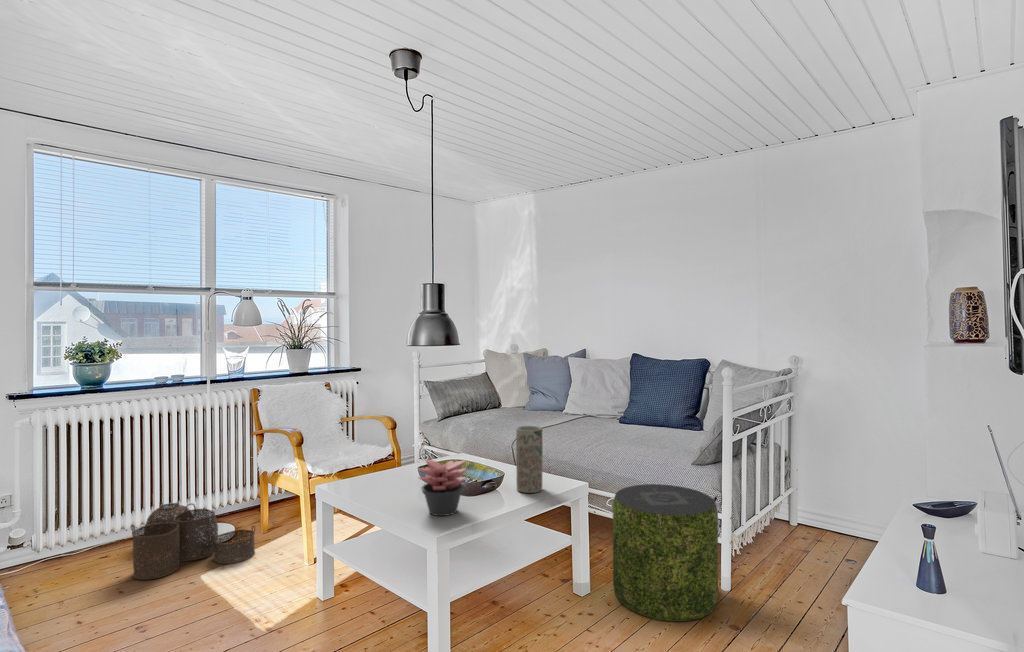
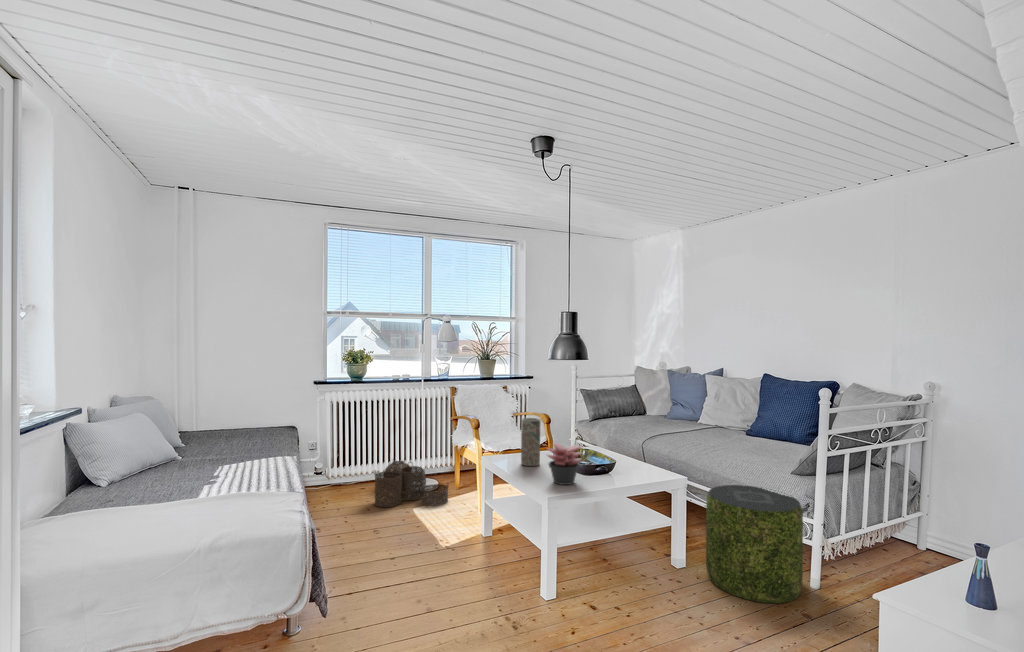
vase: present [516,426,543,493] -> present [521,418,540,466]

